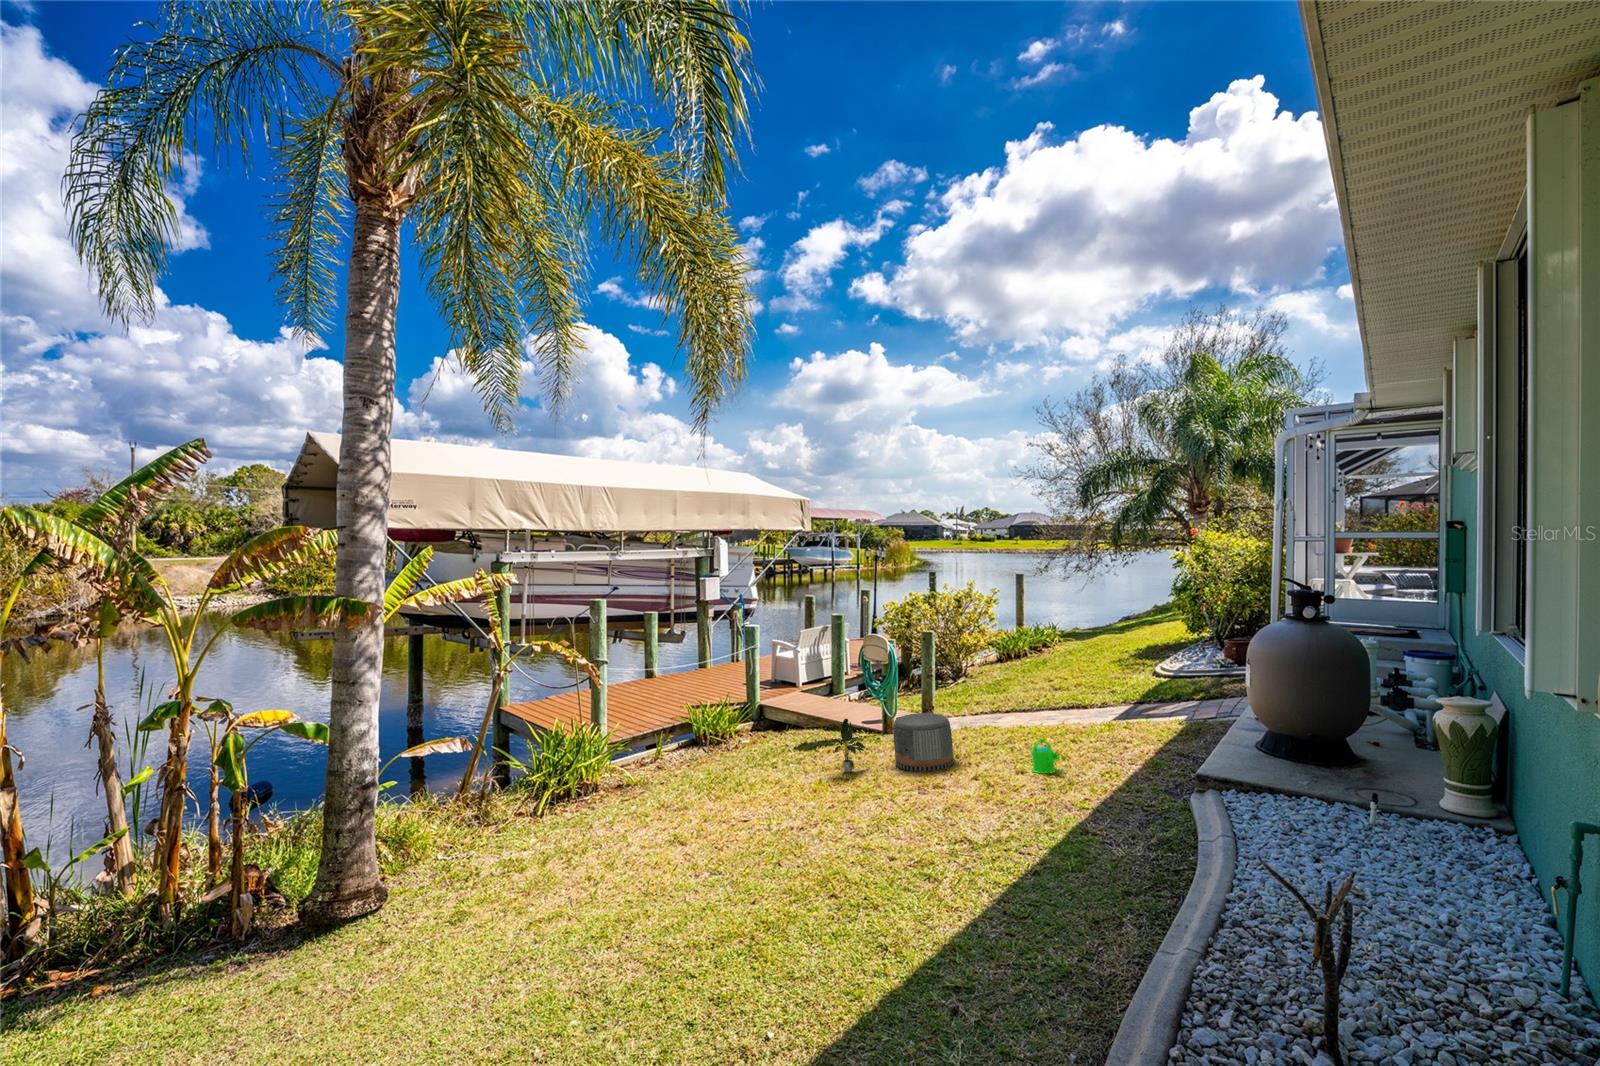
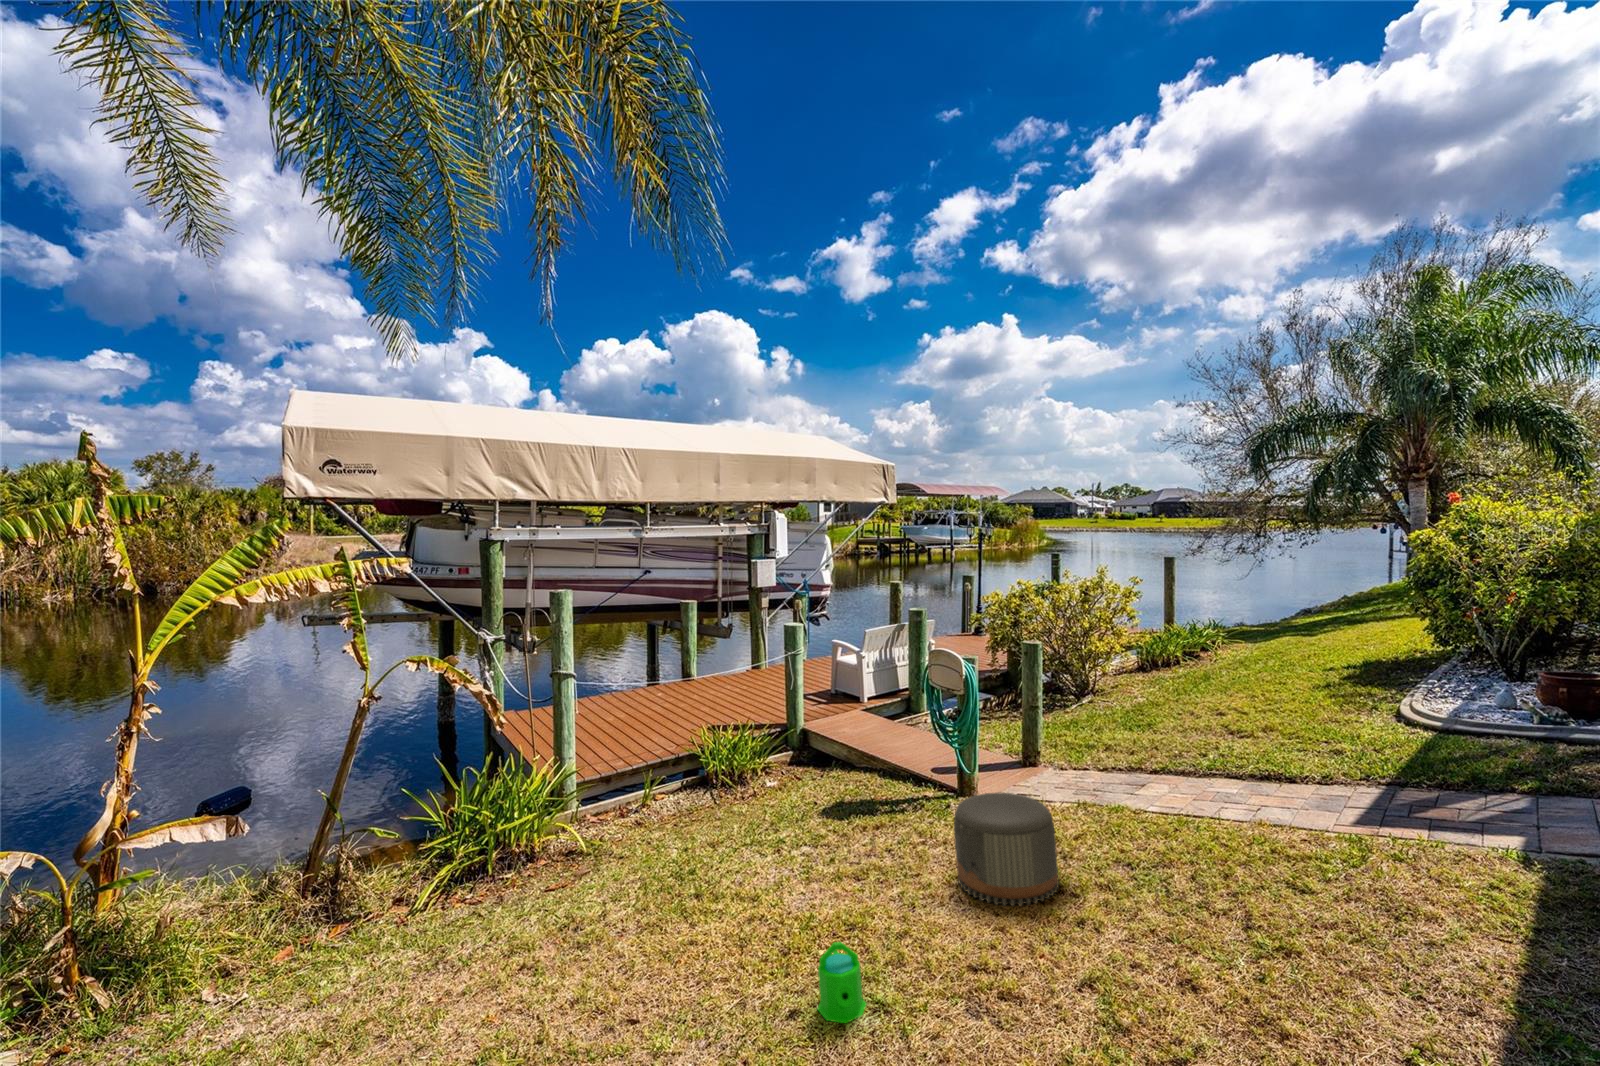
potted plant: present [829,719,866,772] -> none [844,797,910,887]
watering can: present [1031,739,1059,774] -> present [817,942,866,1023]

